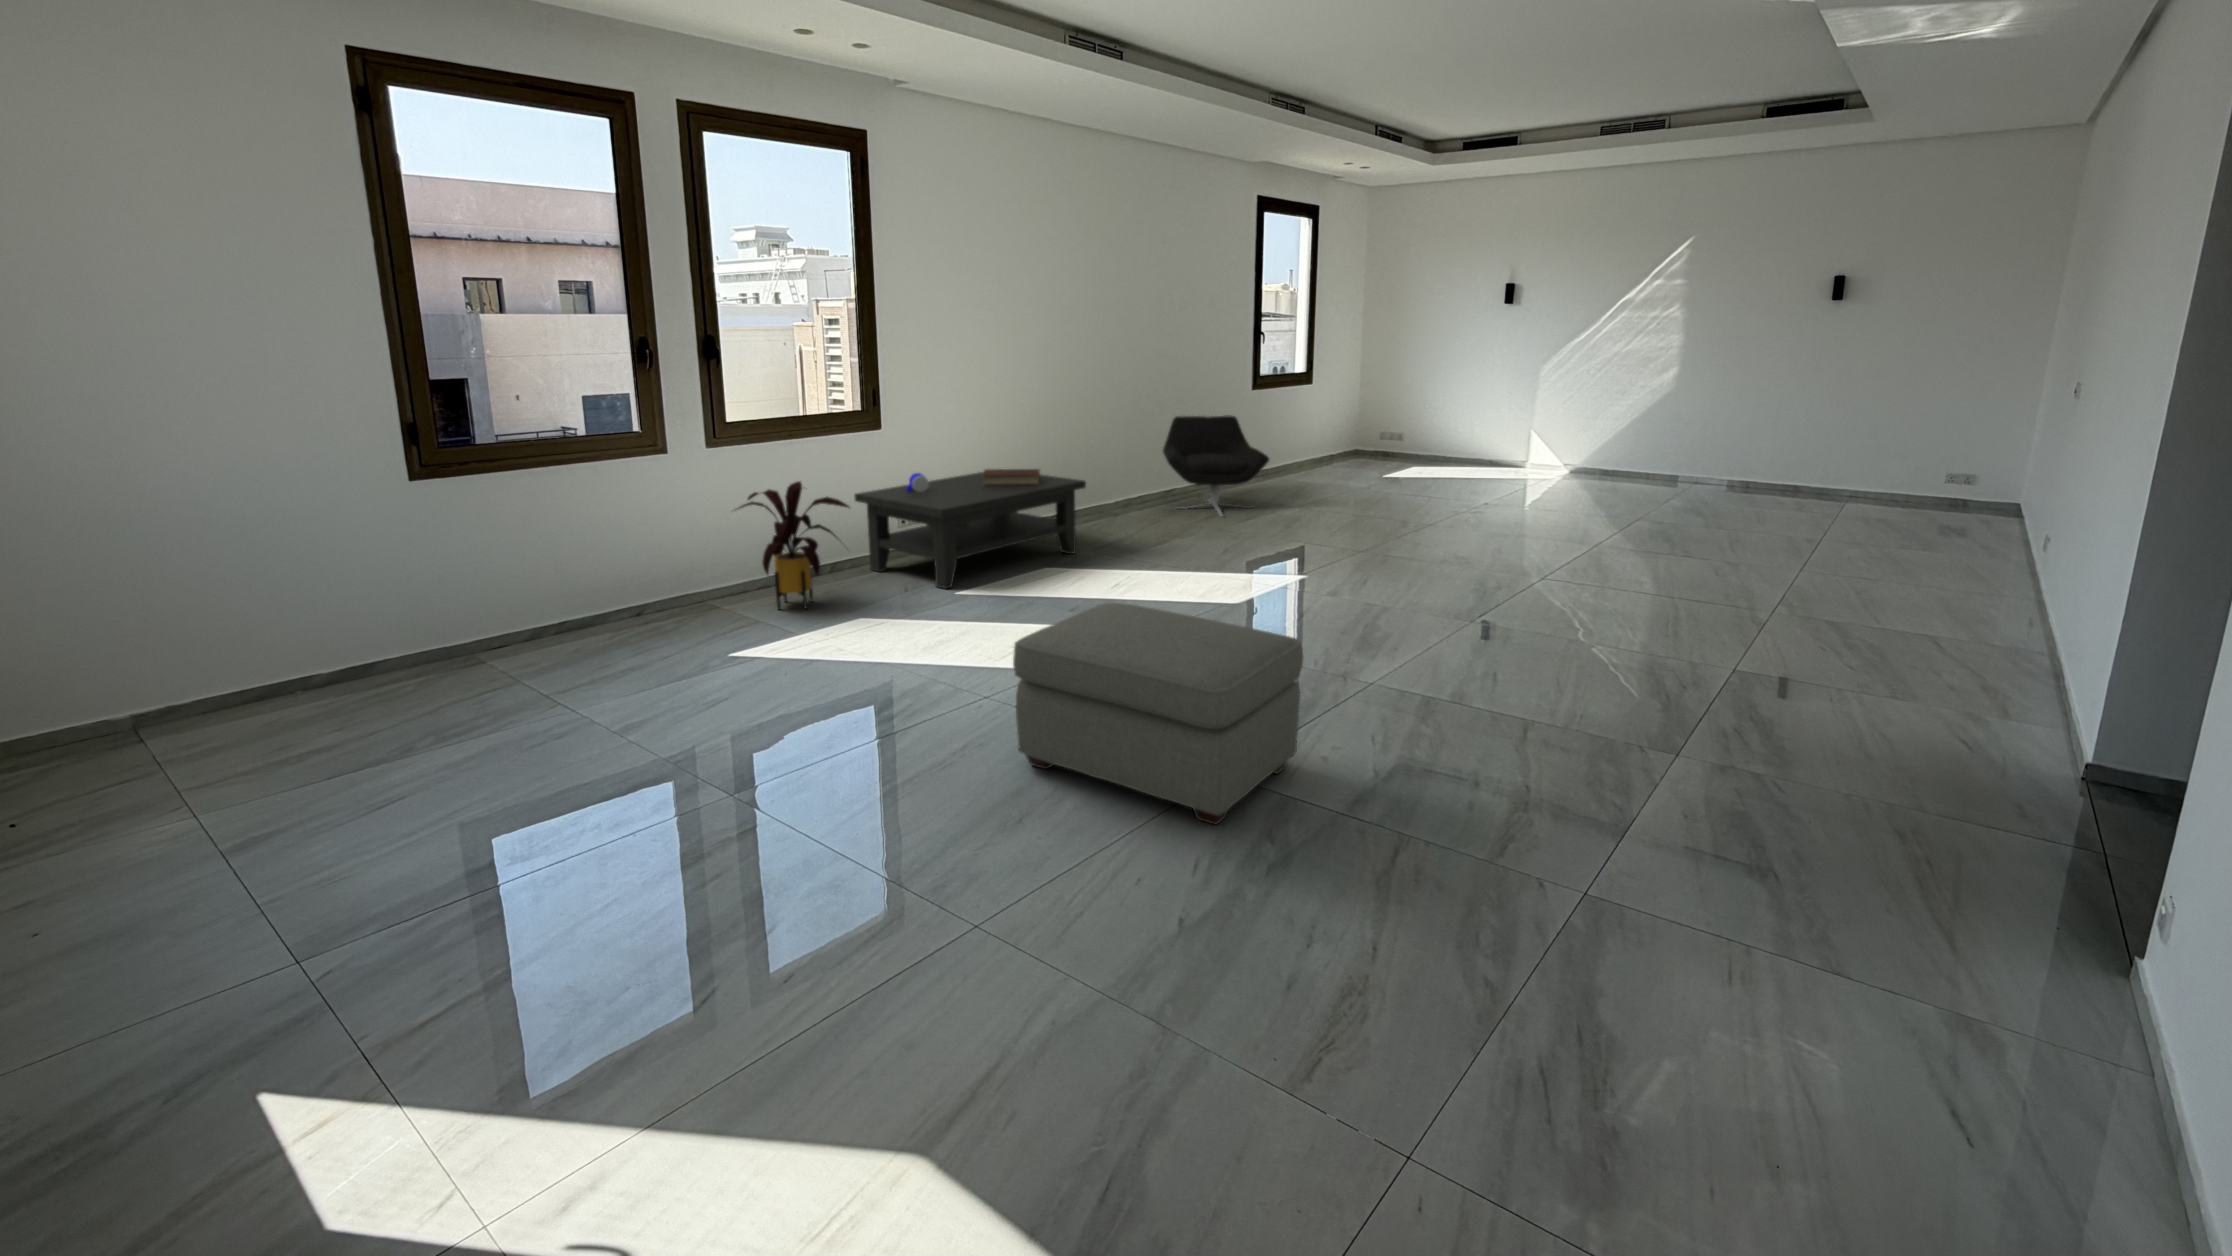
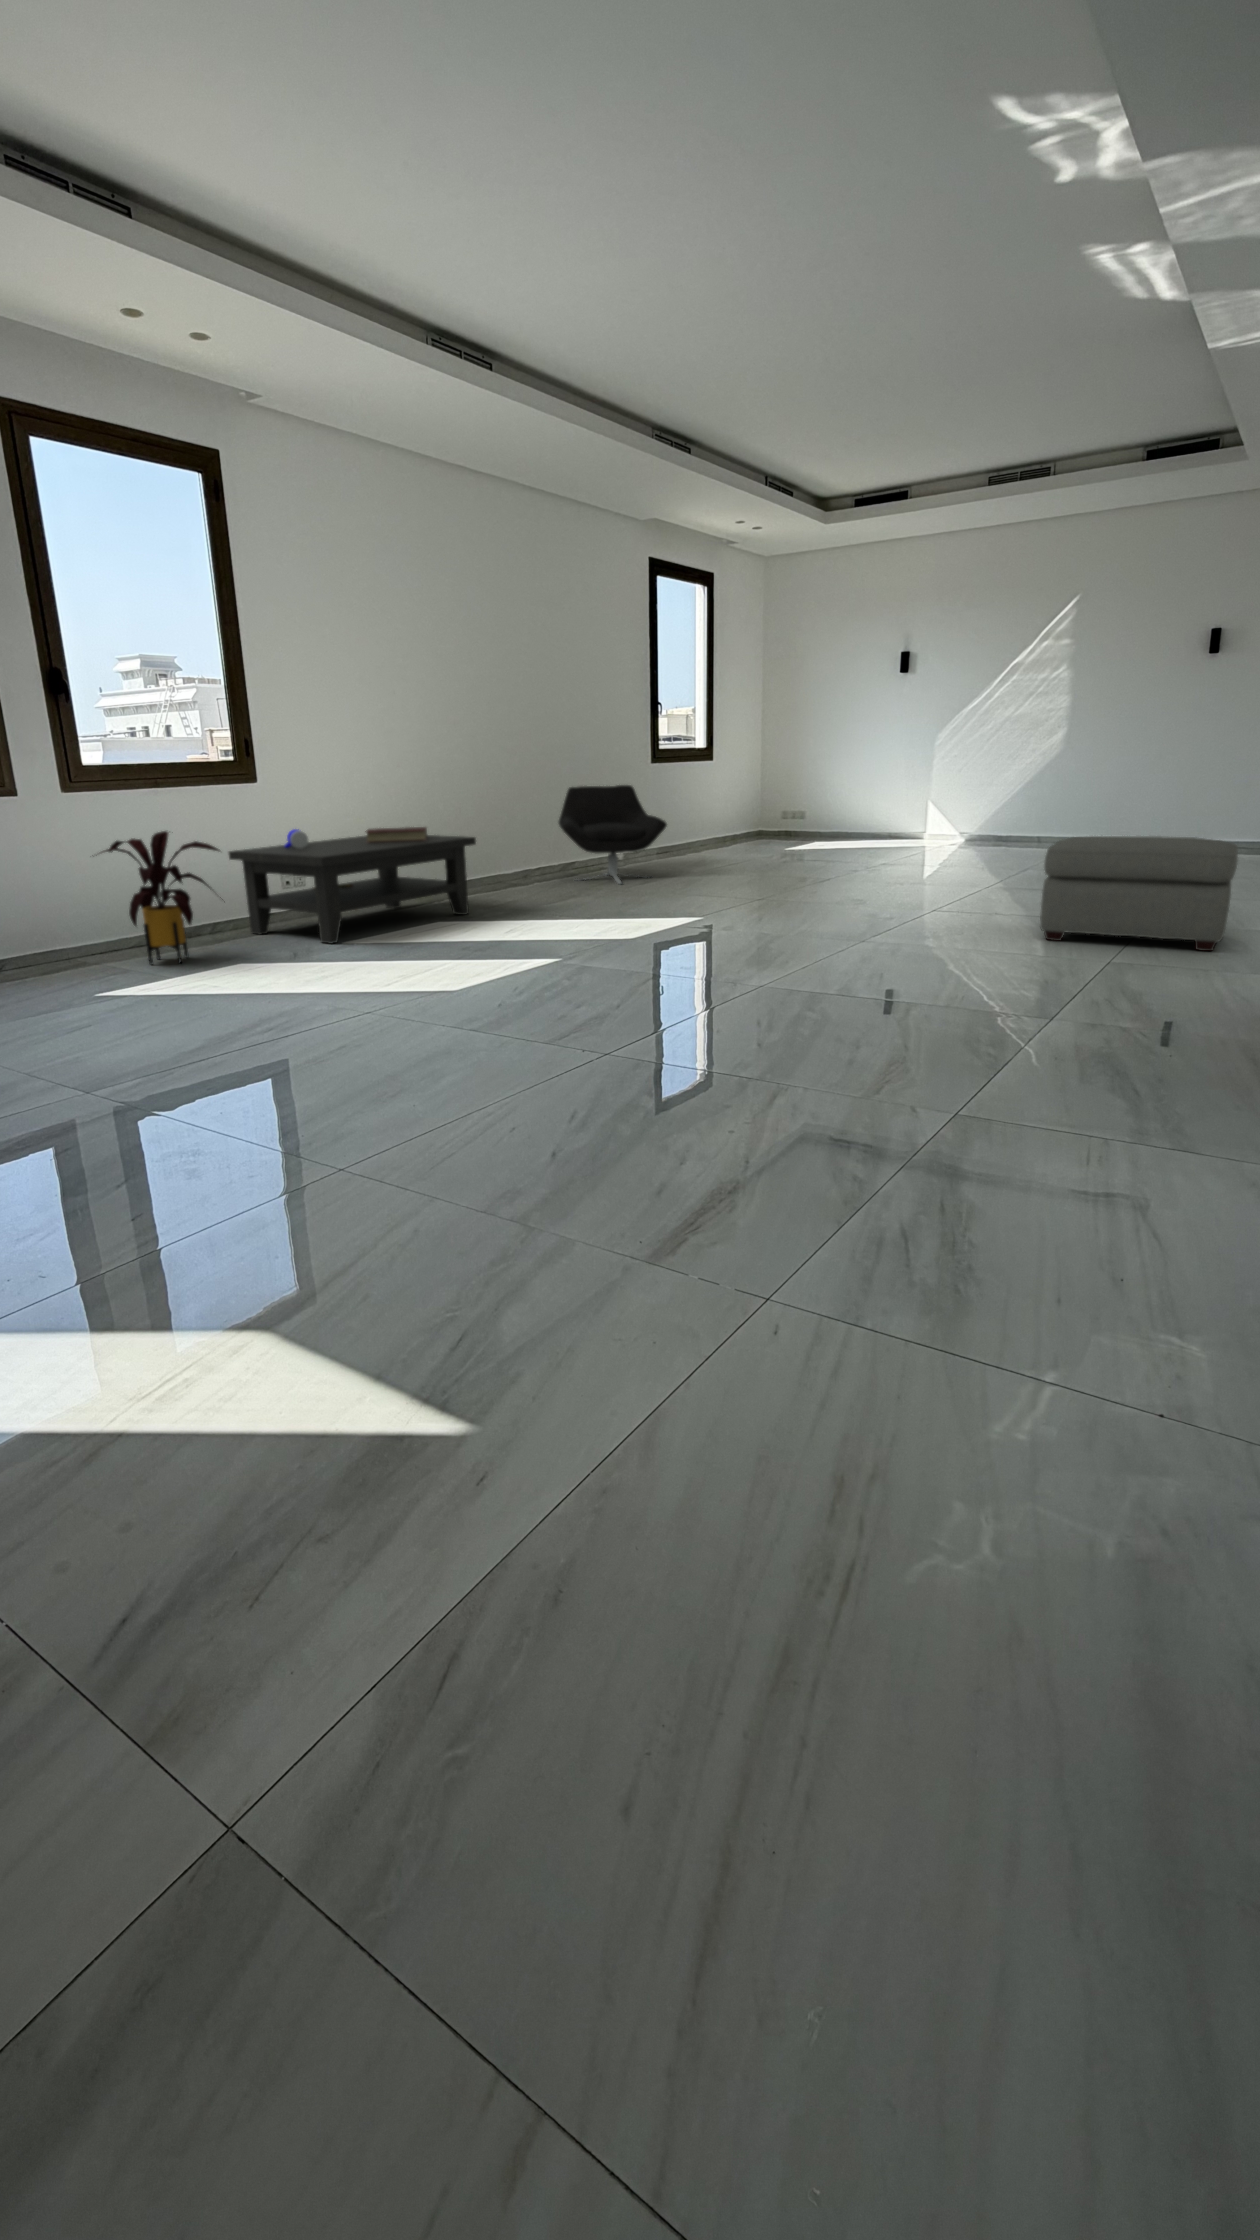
ottoman: present [1013,603,1303,825] -> present [1040,836,1238,951]

